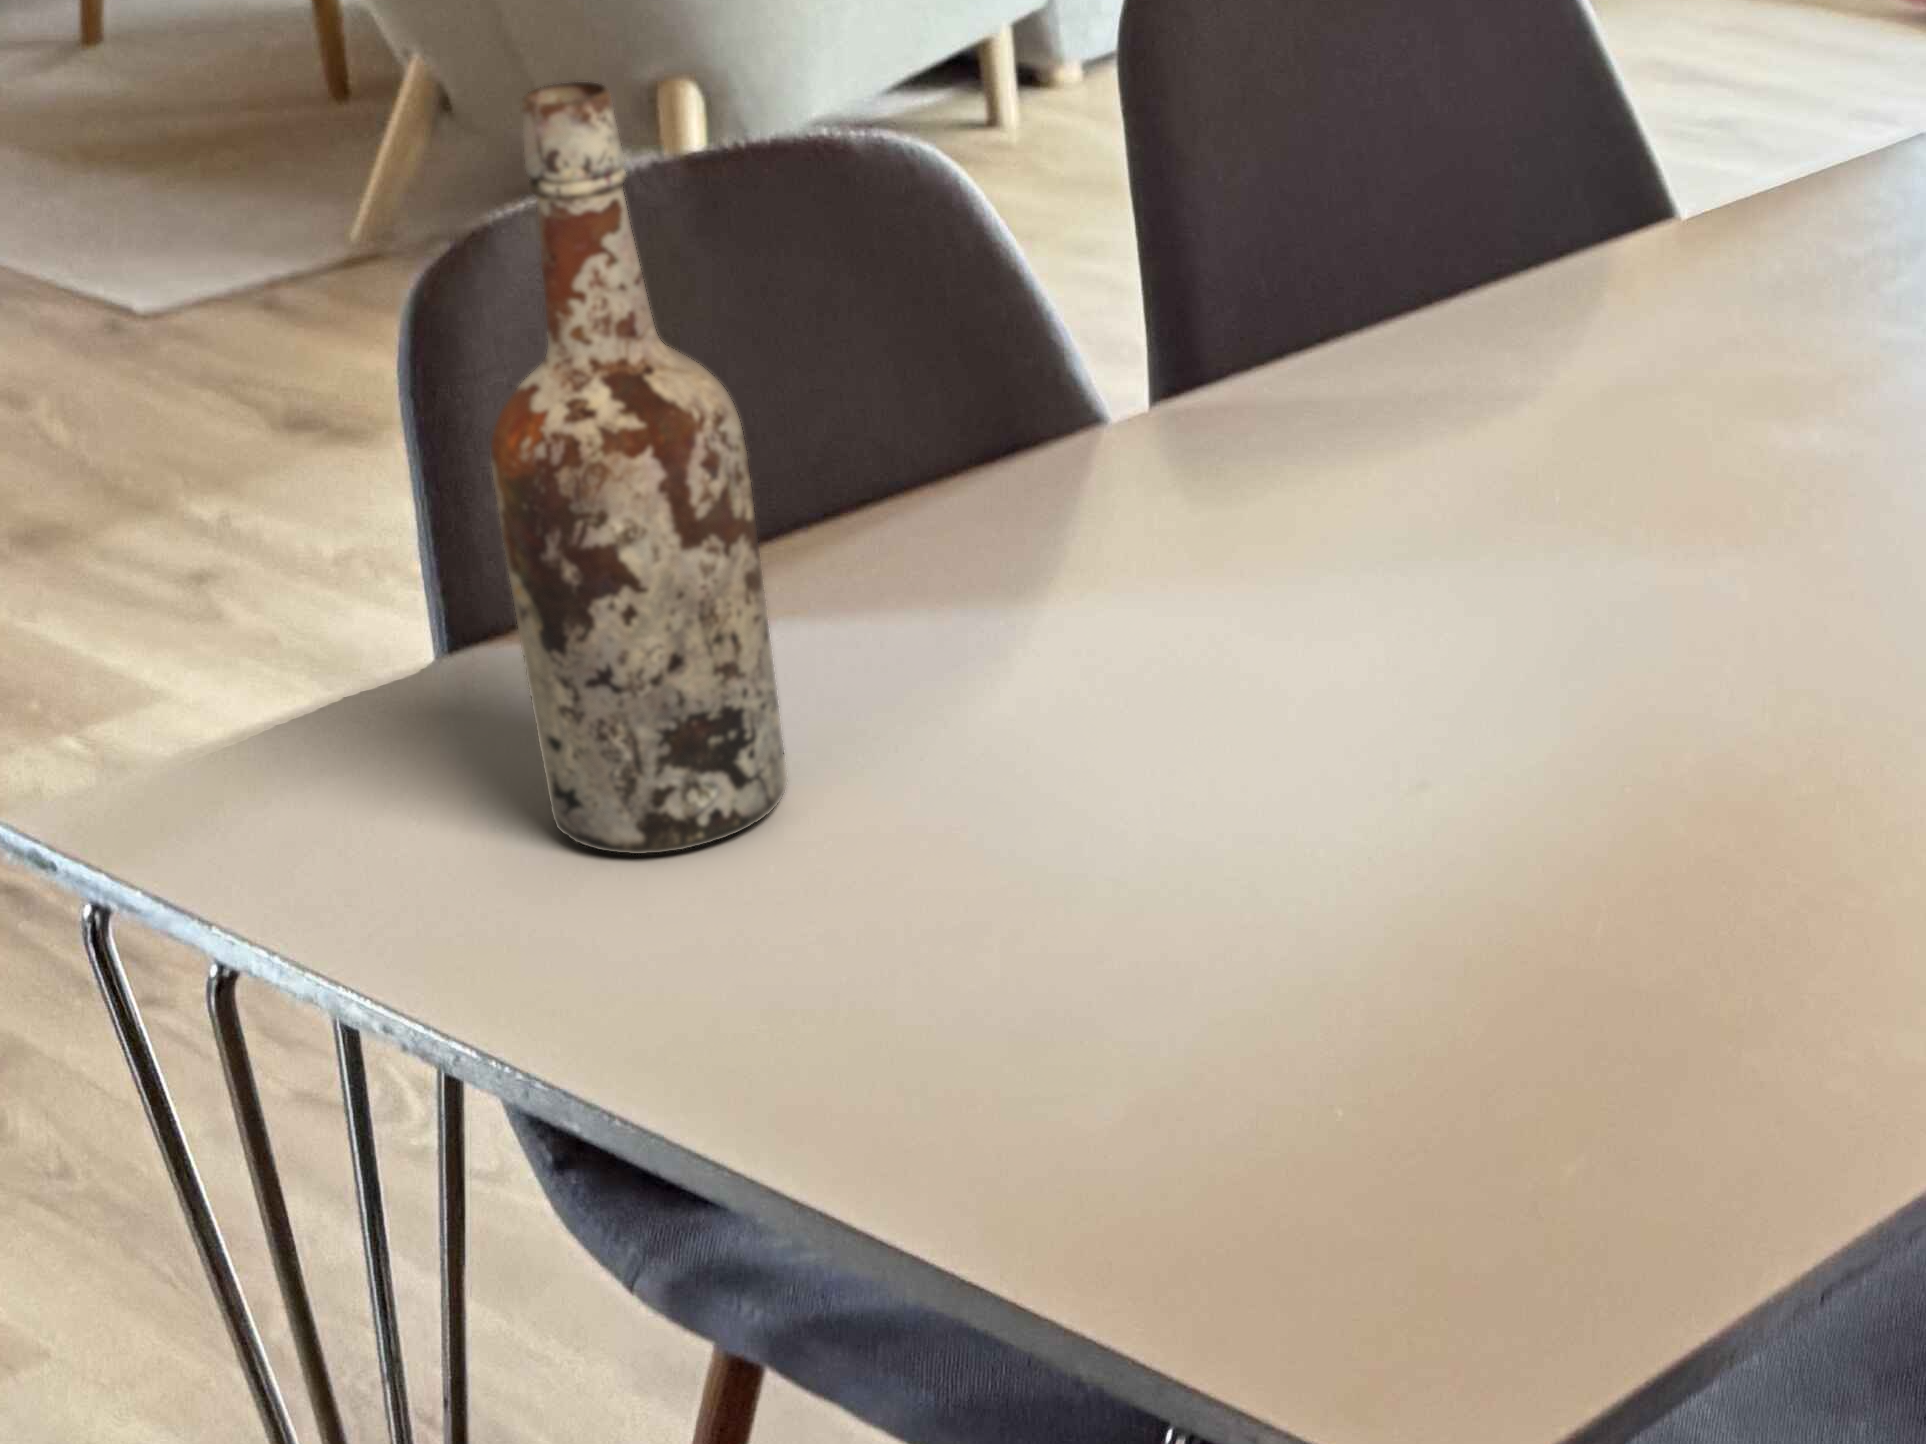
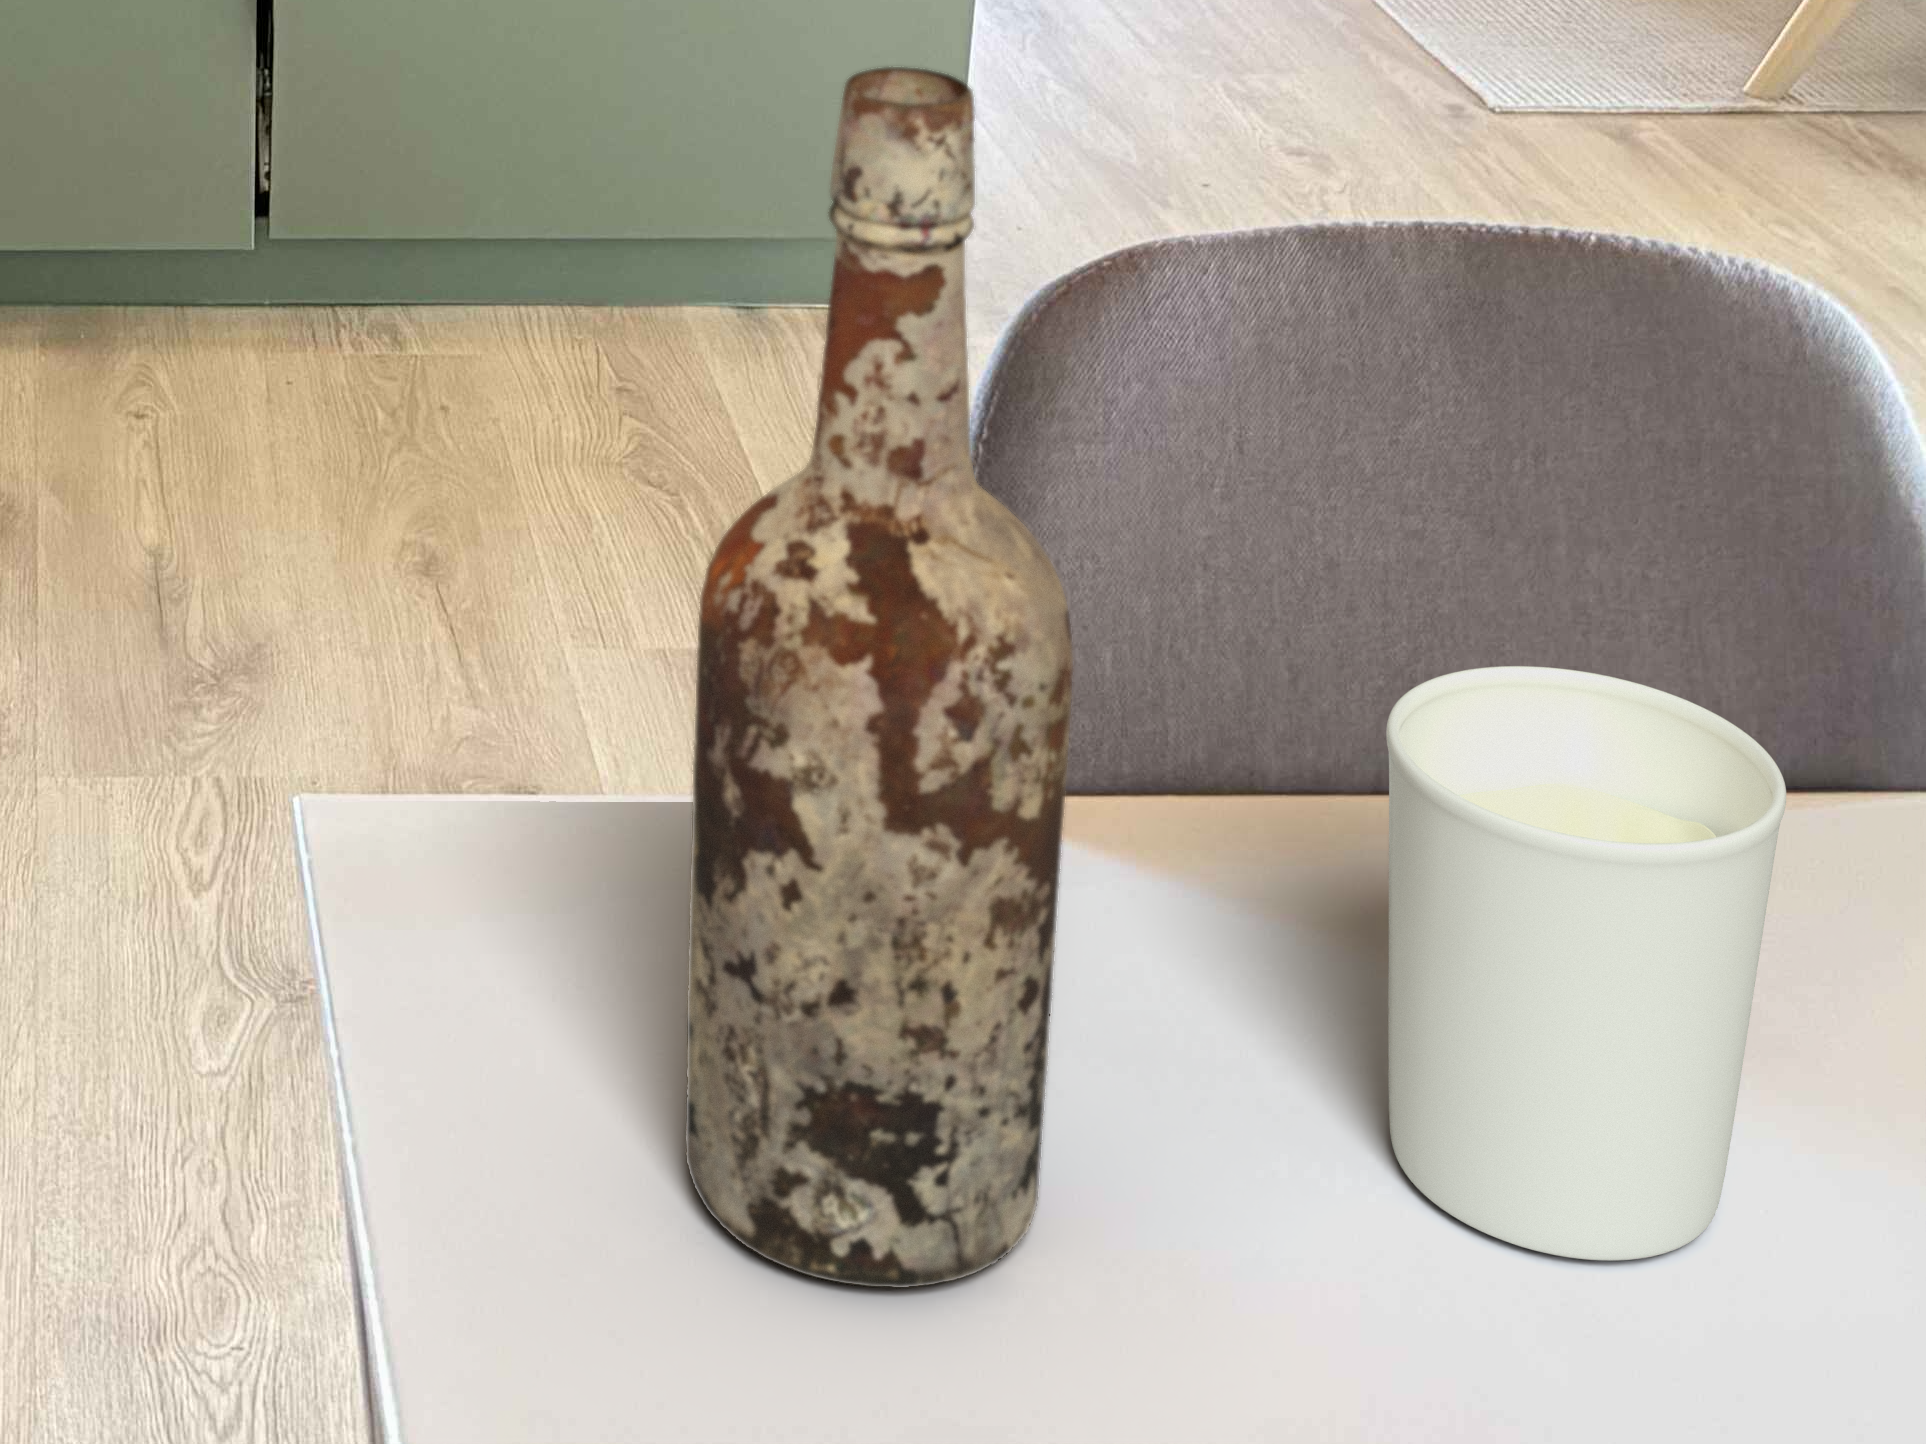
candle holder: none [875,365,1113,690] -> present [1386,666,1786,1260]

